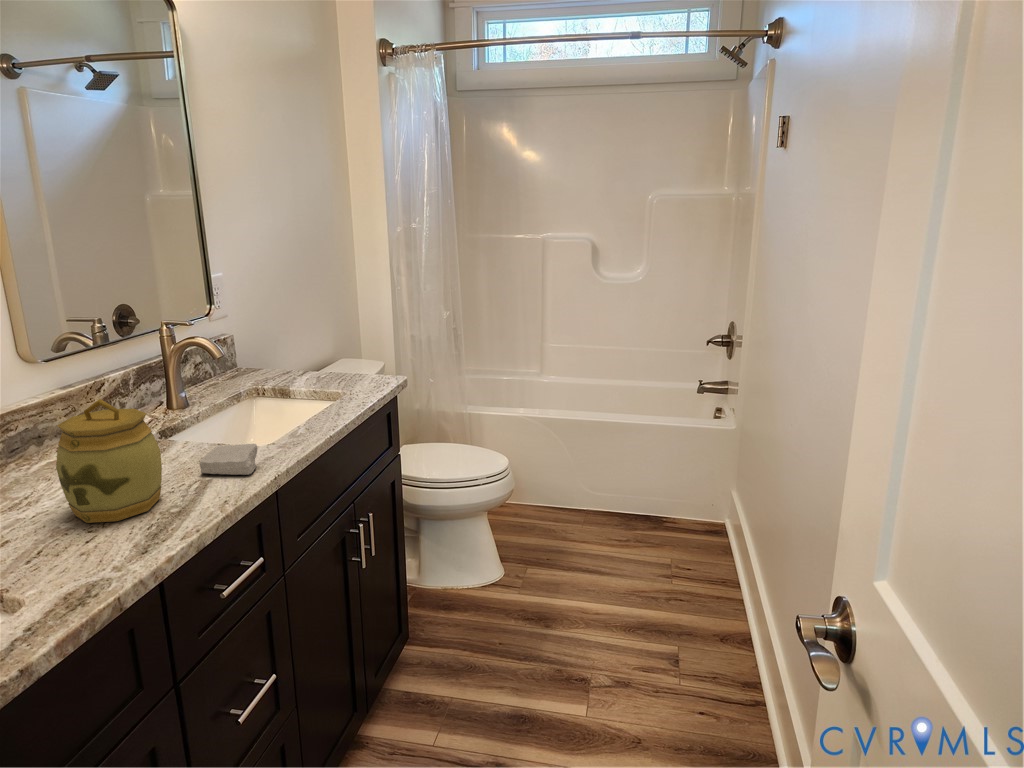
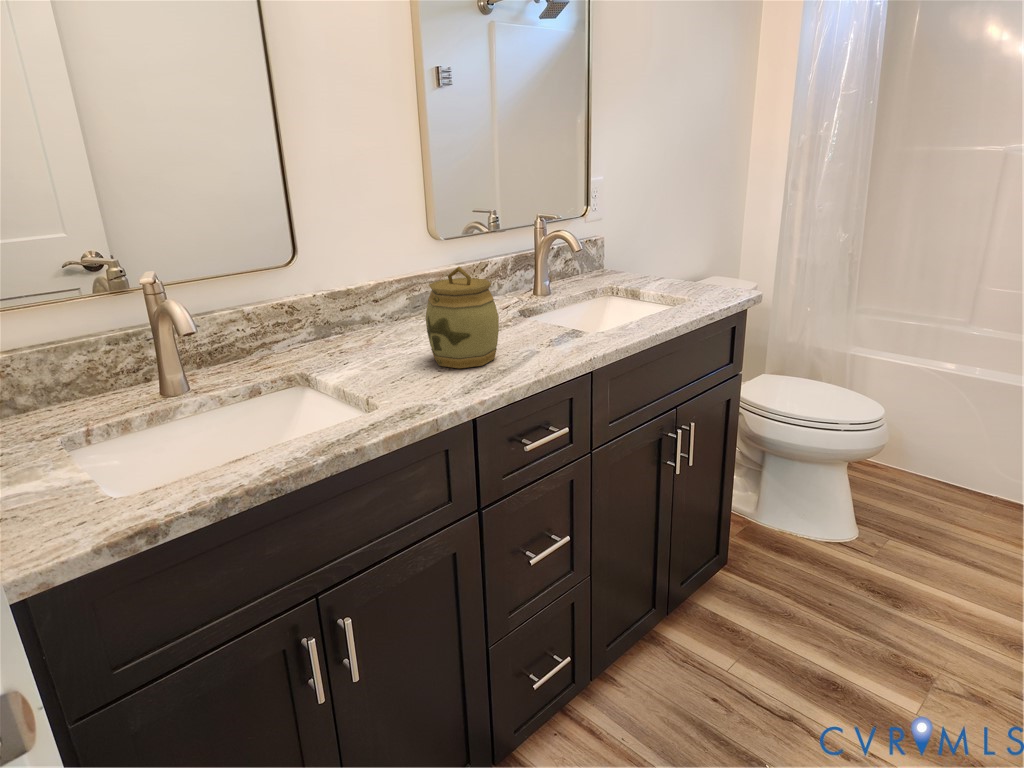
soap bar: present [200,444,257,475] -> none [533,324,582,353]

